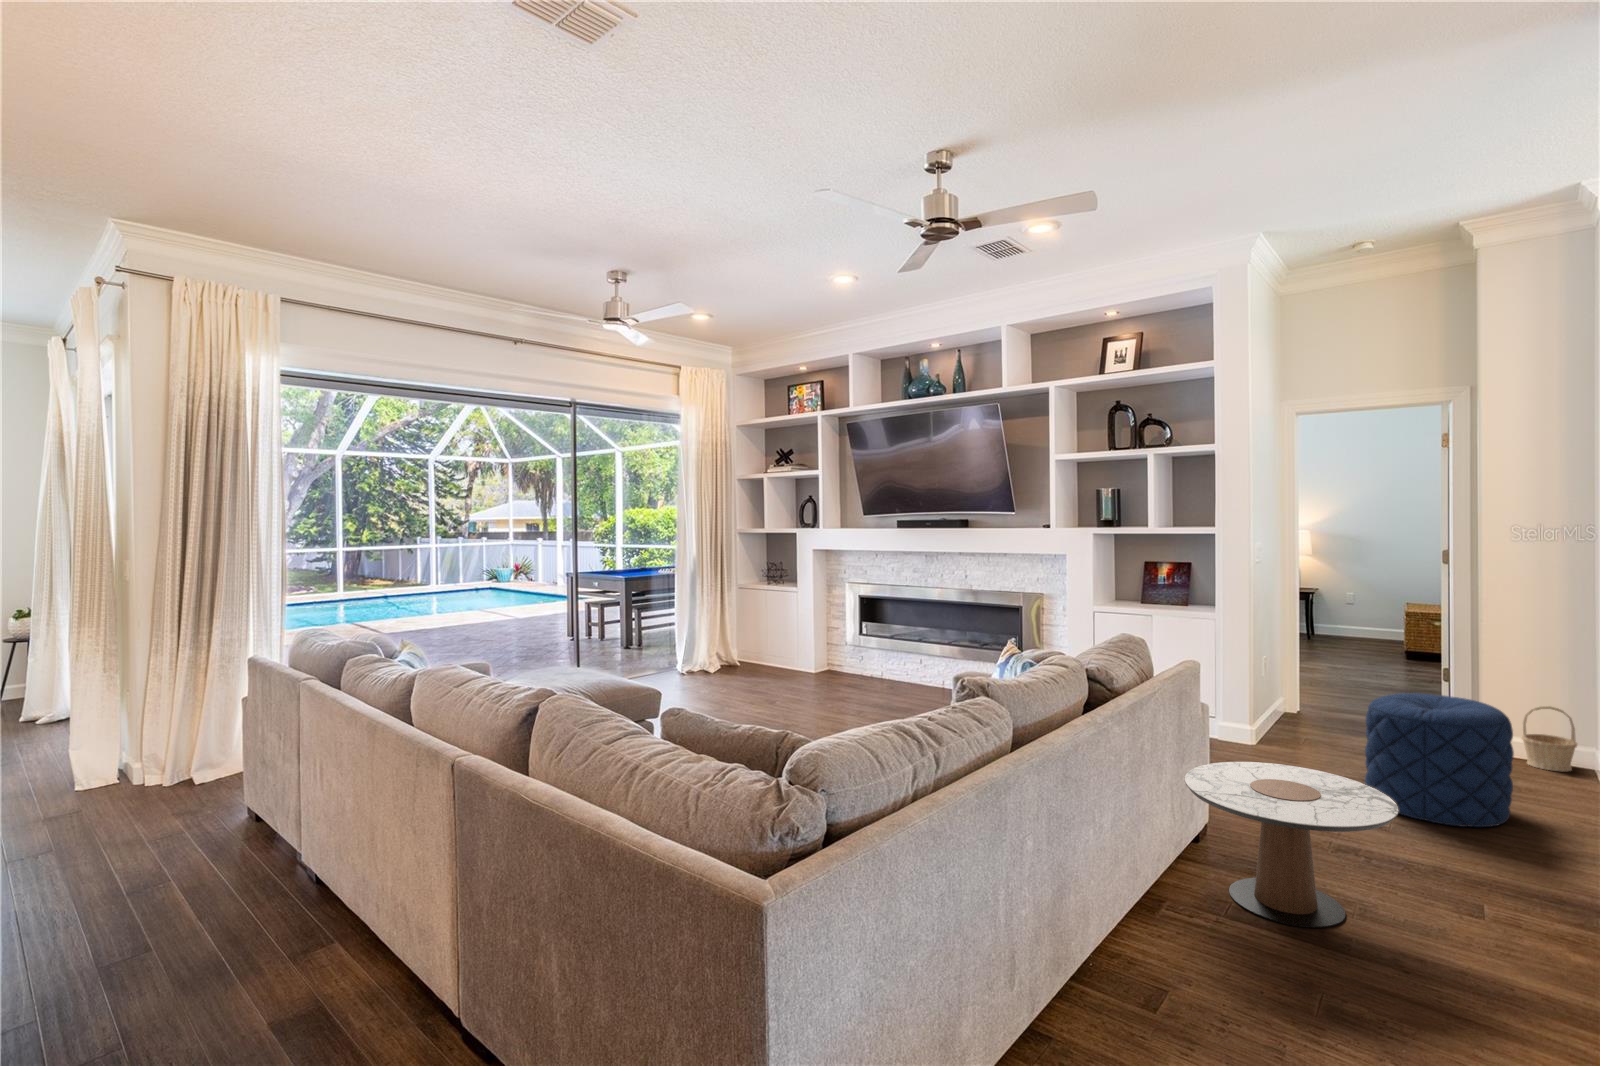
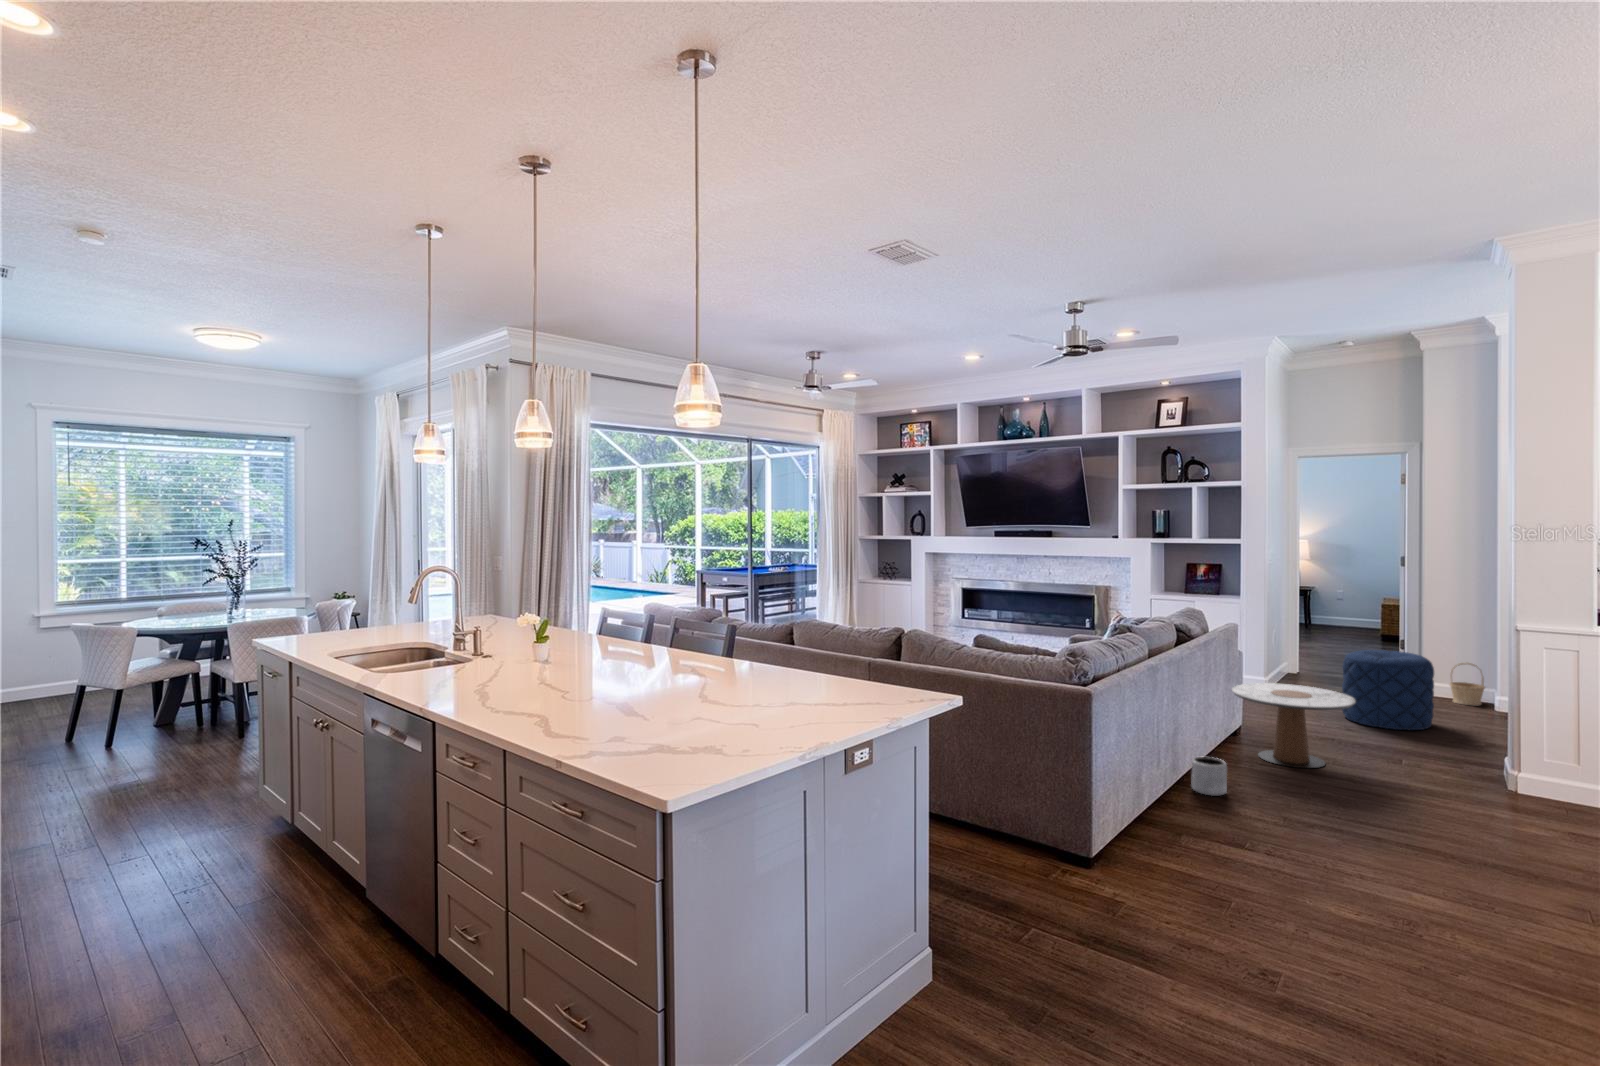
planter: none [1097,929,1161,1016] -> present [1191,757,1227,796]

